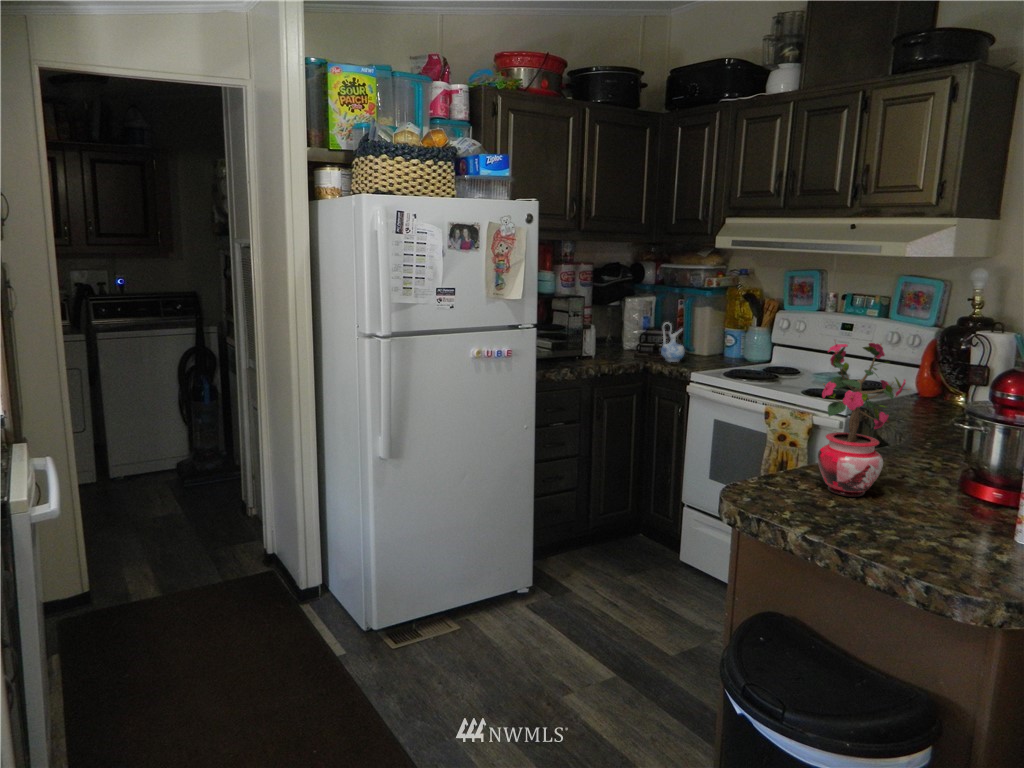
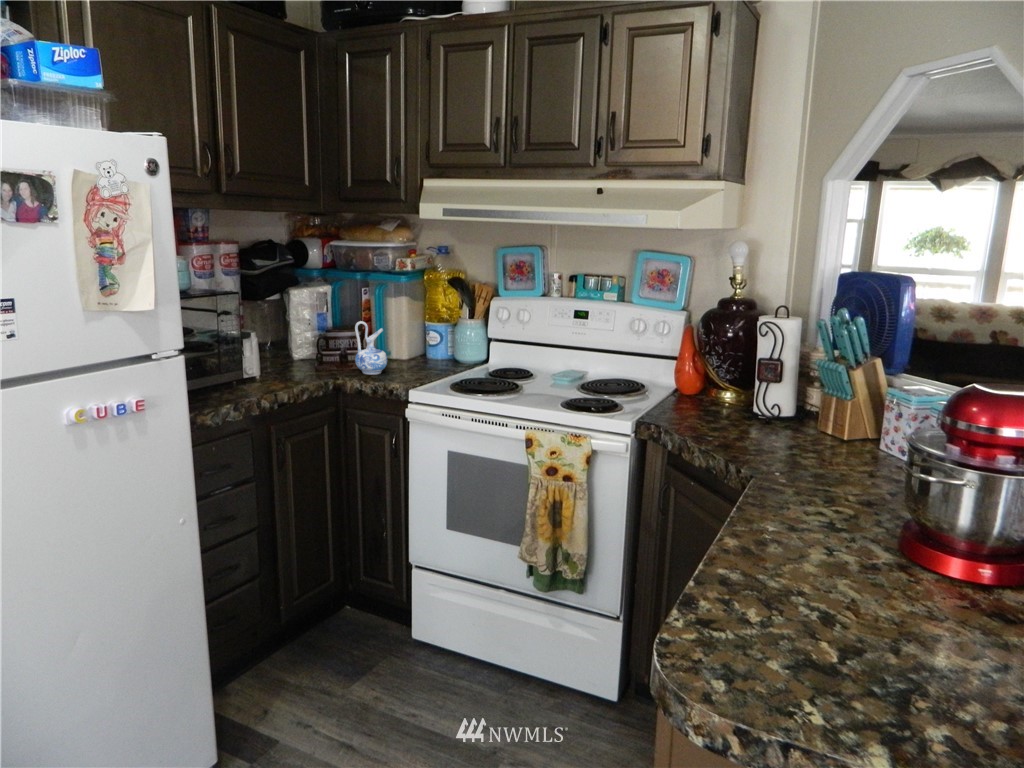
potted plant: present [817,343,909,497] -> none [813,381,992,654]

